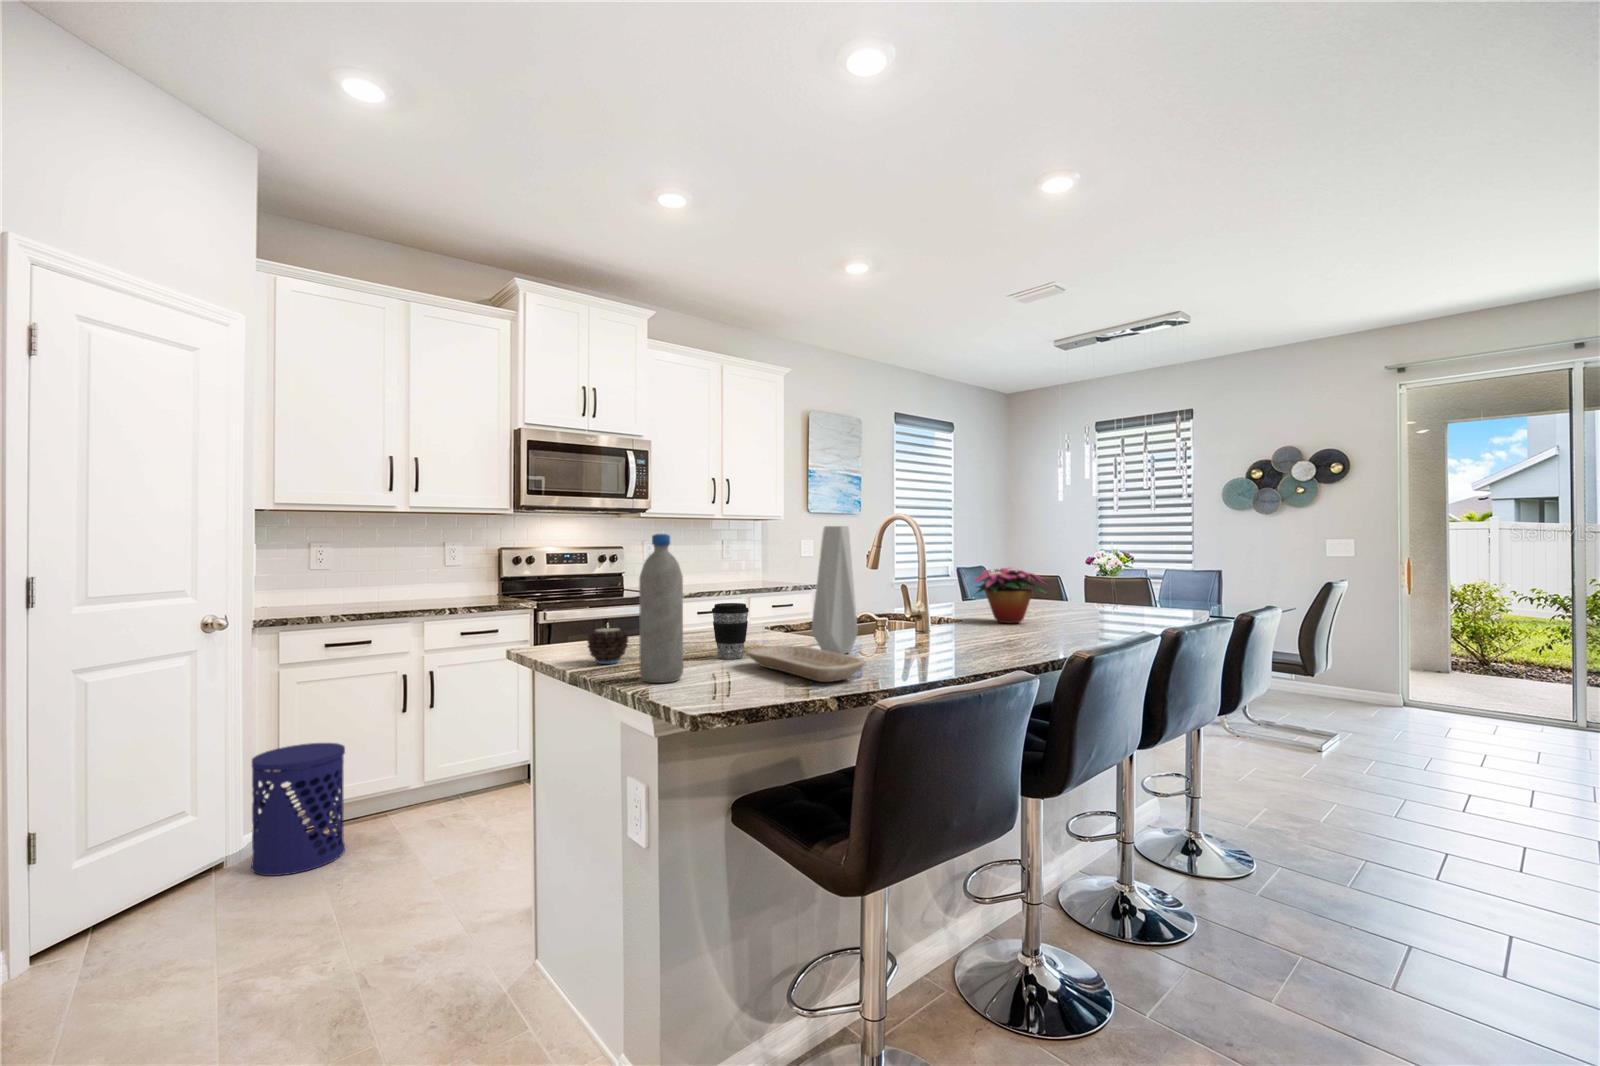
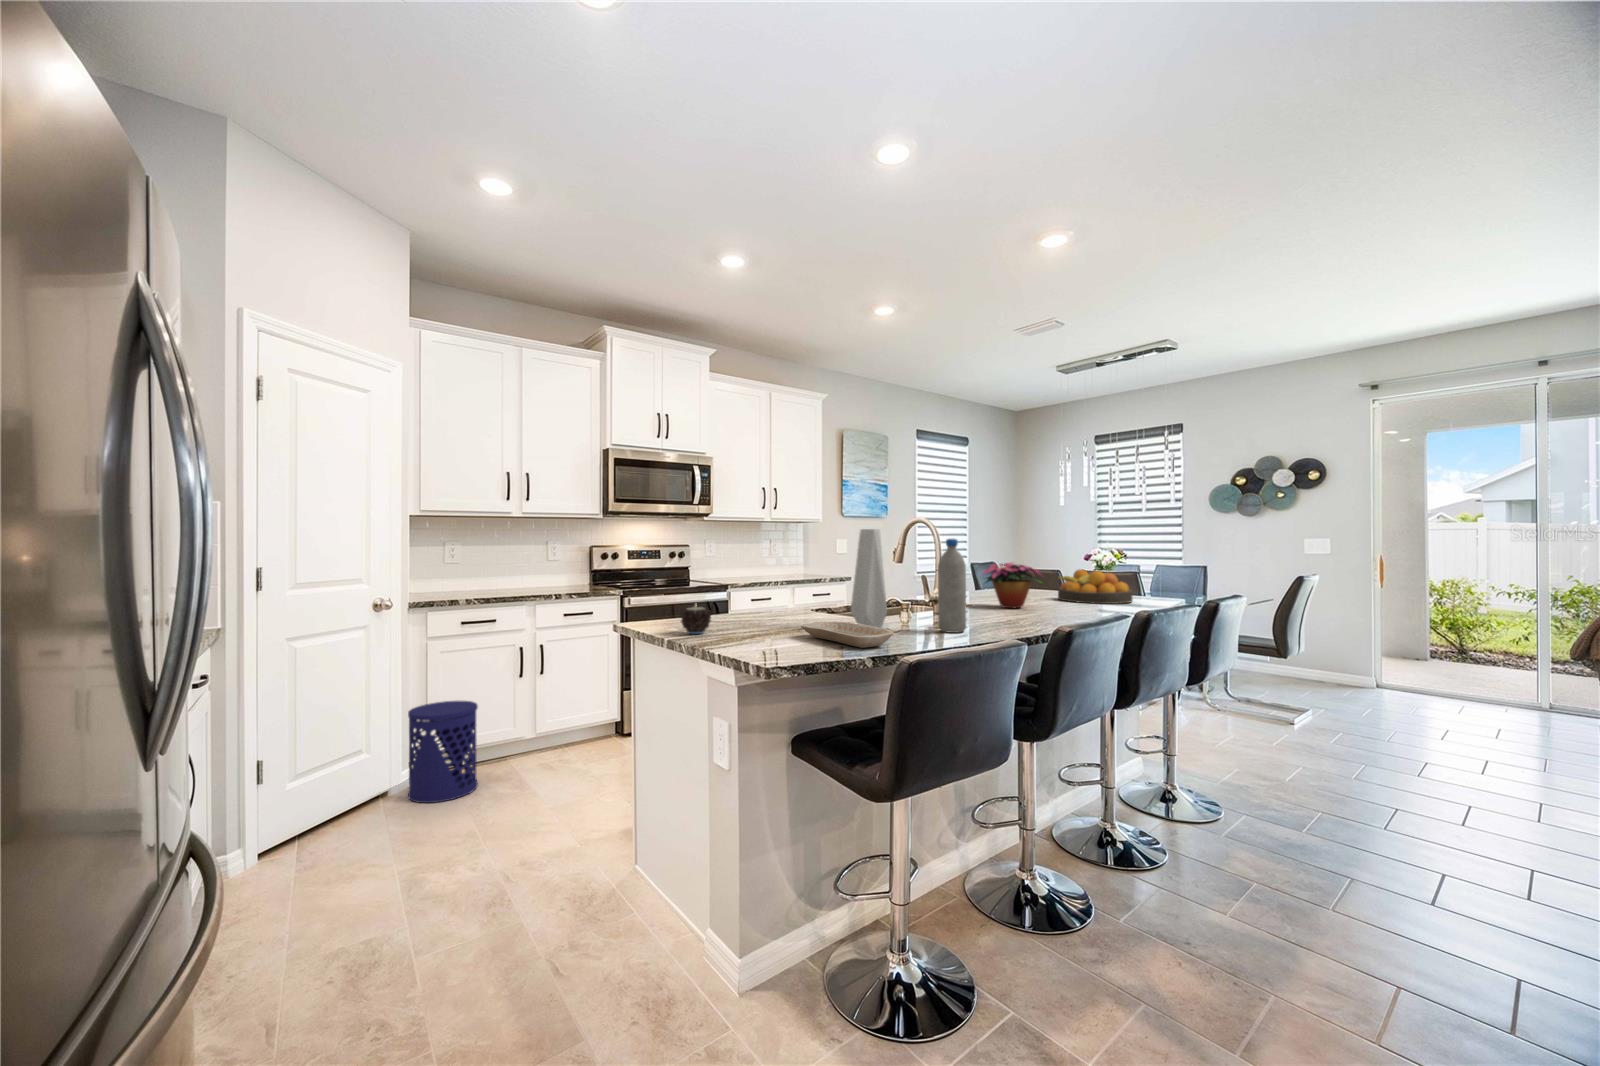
water bottle: present [639,534,683,683] -> present [938,539,966,633]
fruit bowl: none [1059,575,1149,617] -> present [1058,569,1133,604]
coffee cup: present [712,603,749,659] -> none [774,589,802,632]

